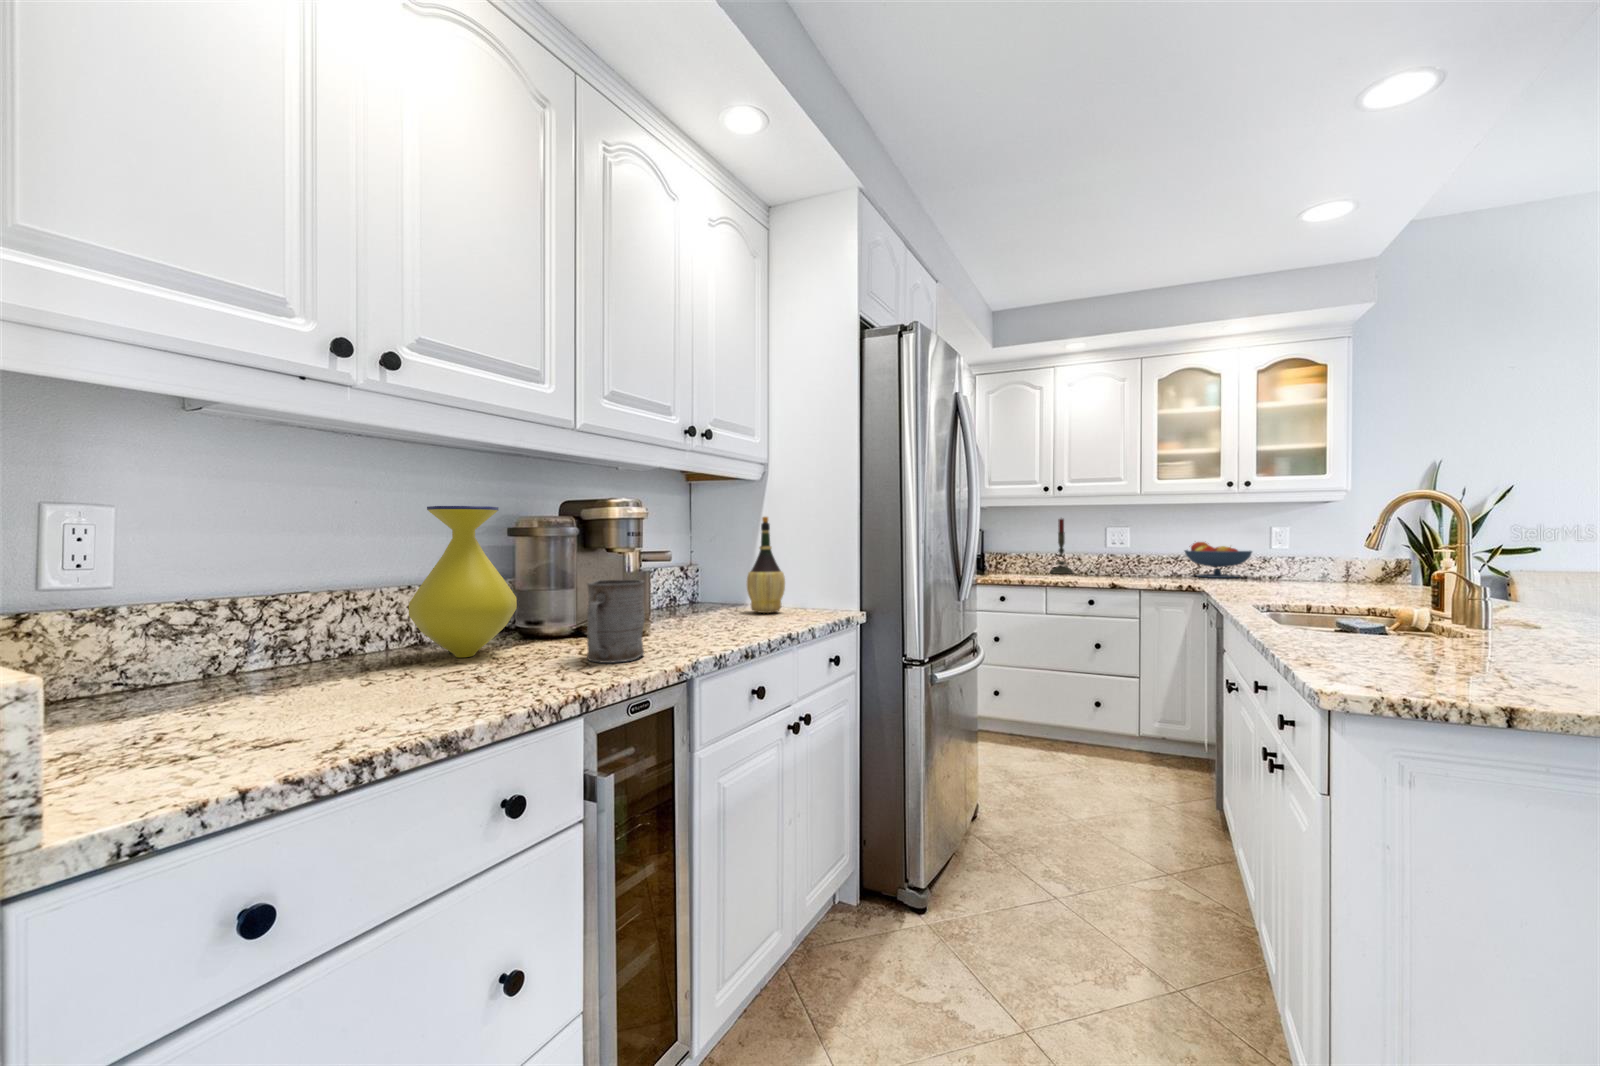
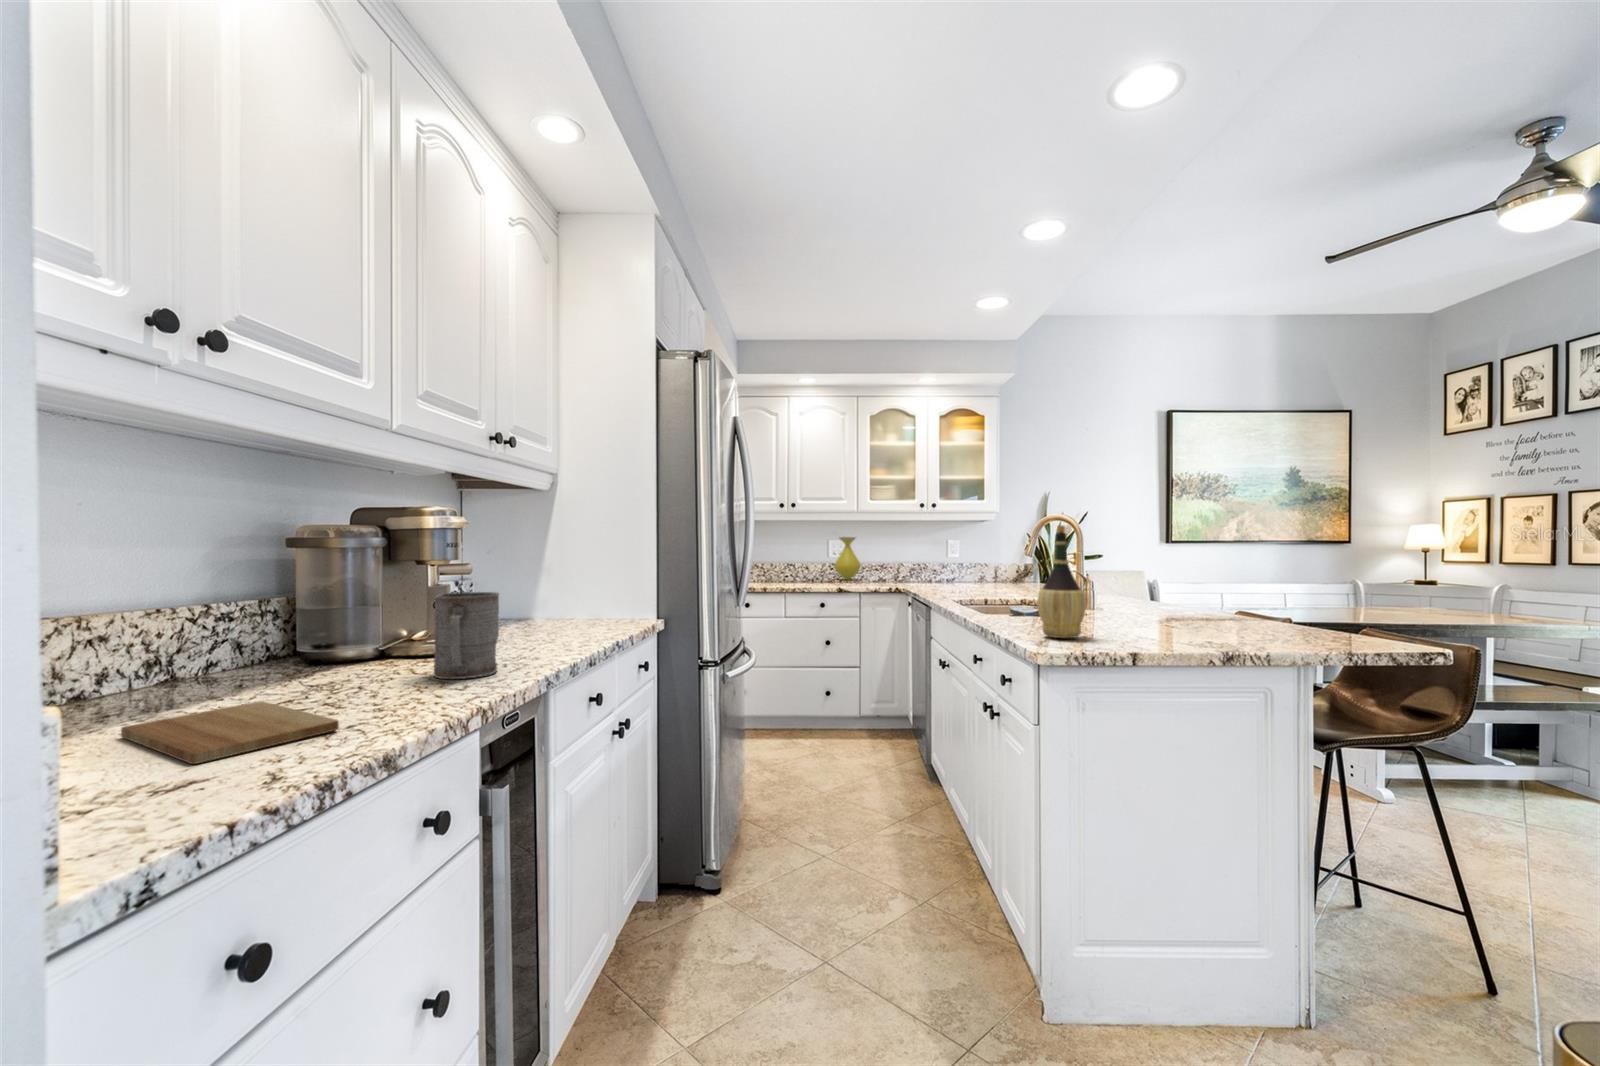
vase: present [409,506,517,657] -> present [834,537,861,580]
wine bottle: present [747,517,785,613] -> present [1038,525,1086,638]
candle: present [1050,519,1073,574] -> none [786,530,806,581]
fruit bowl: present [1185,542,1252,578] -> none [889,551,935,581]
cutting board: none [318,669,447,723] -> present [121,701,339,764]

